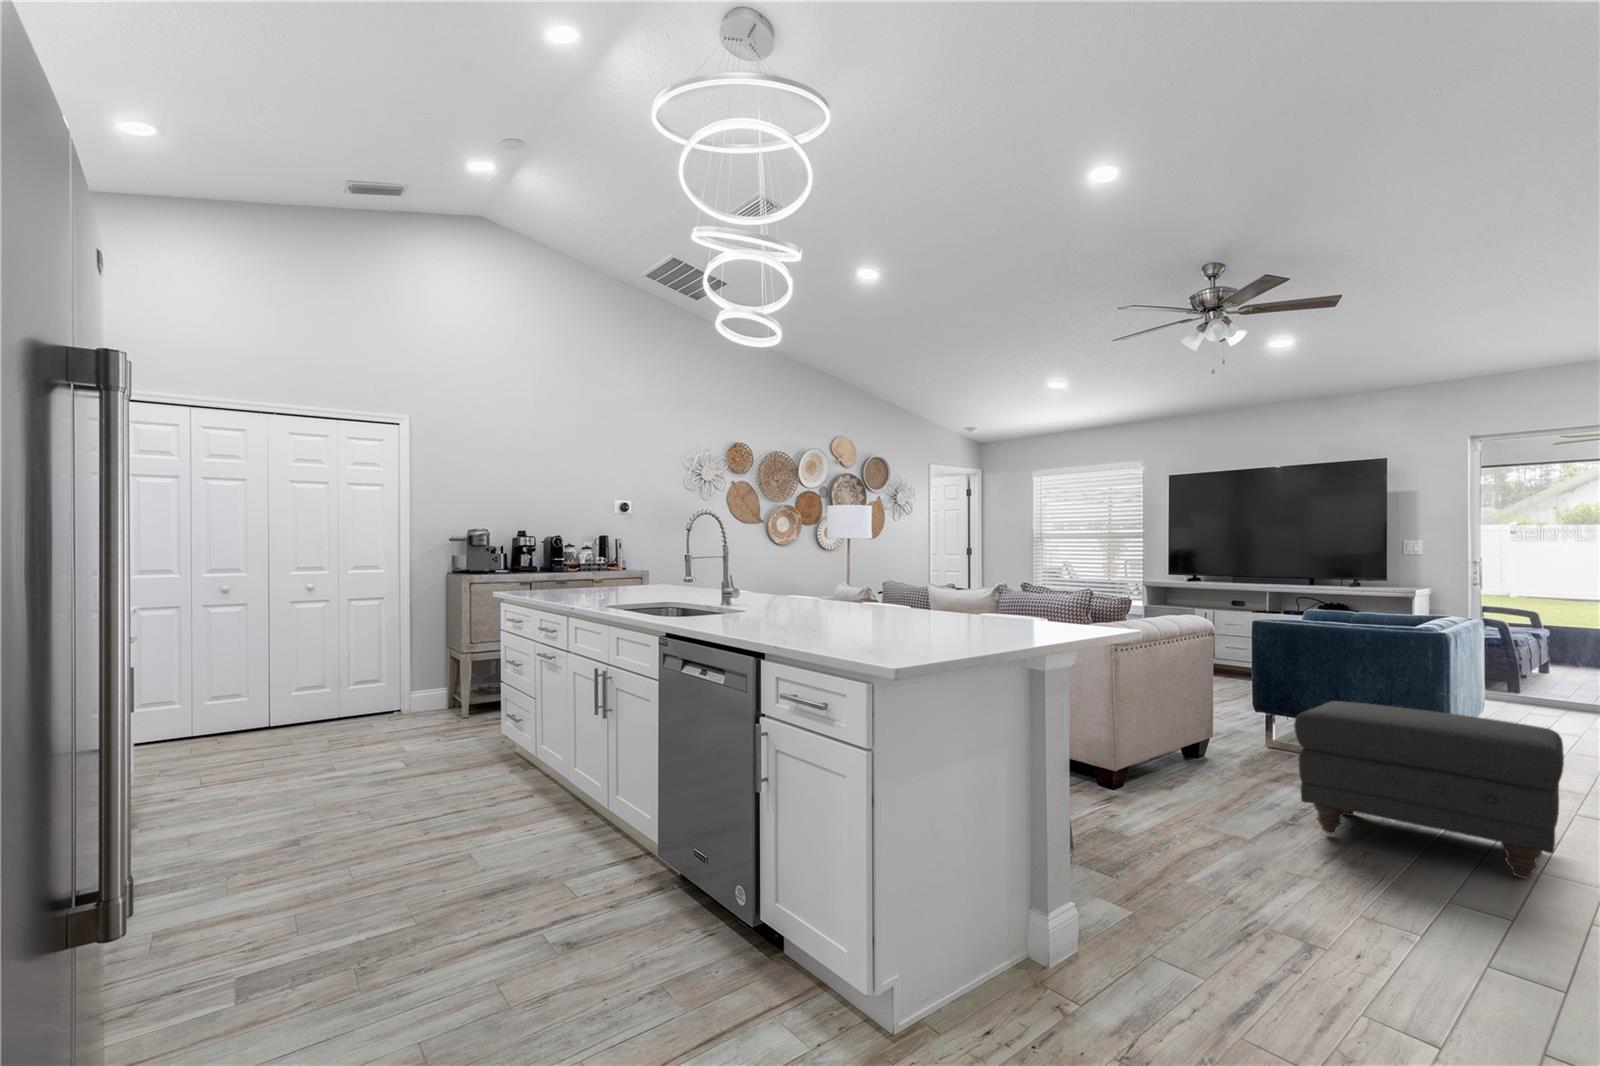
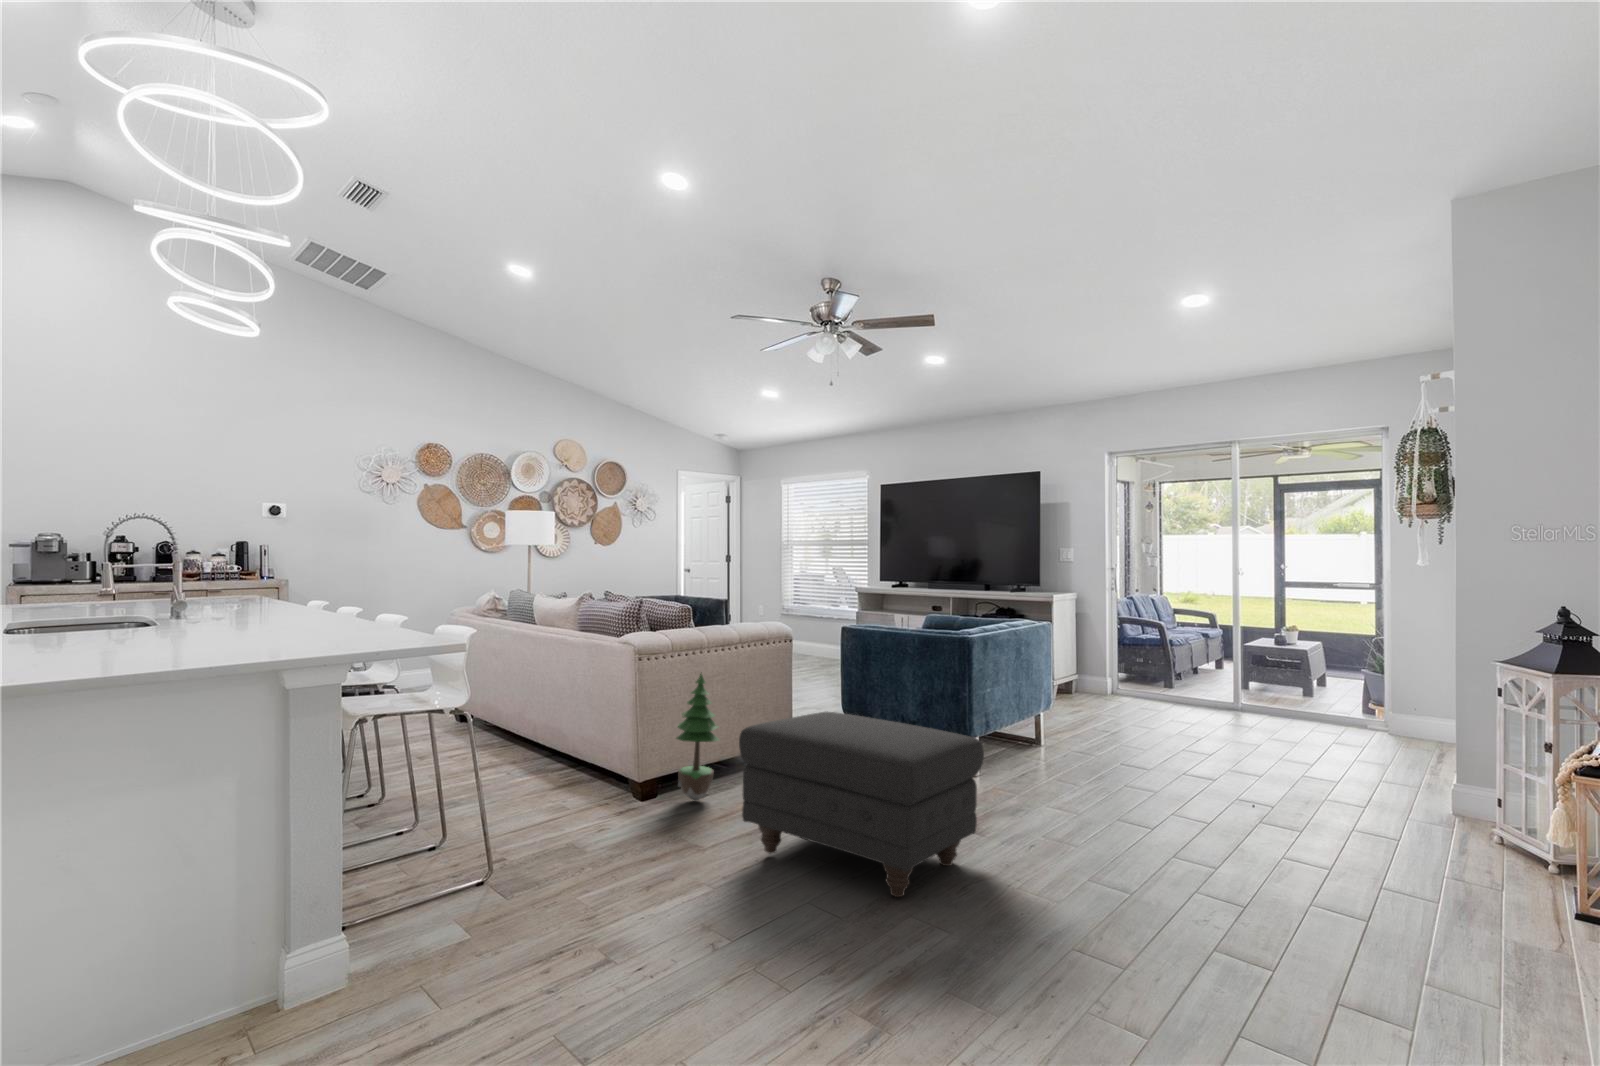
potted tree: none [1150,661,1199,785] -> present [677,674,719,801]

